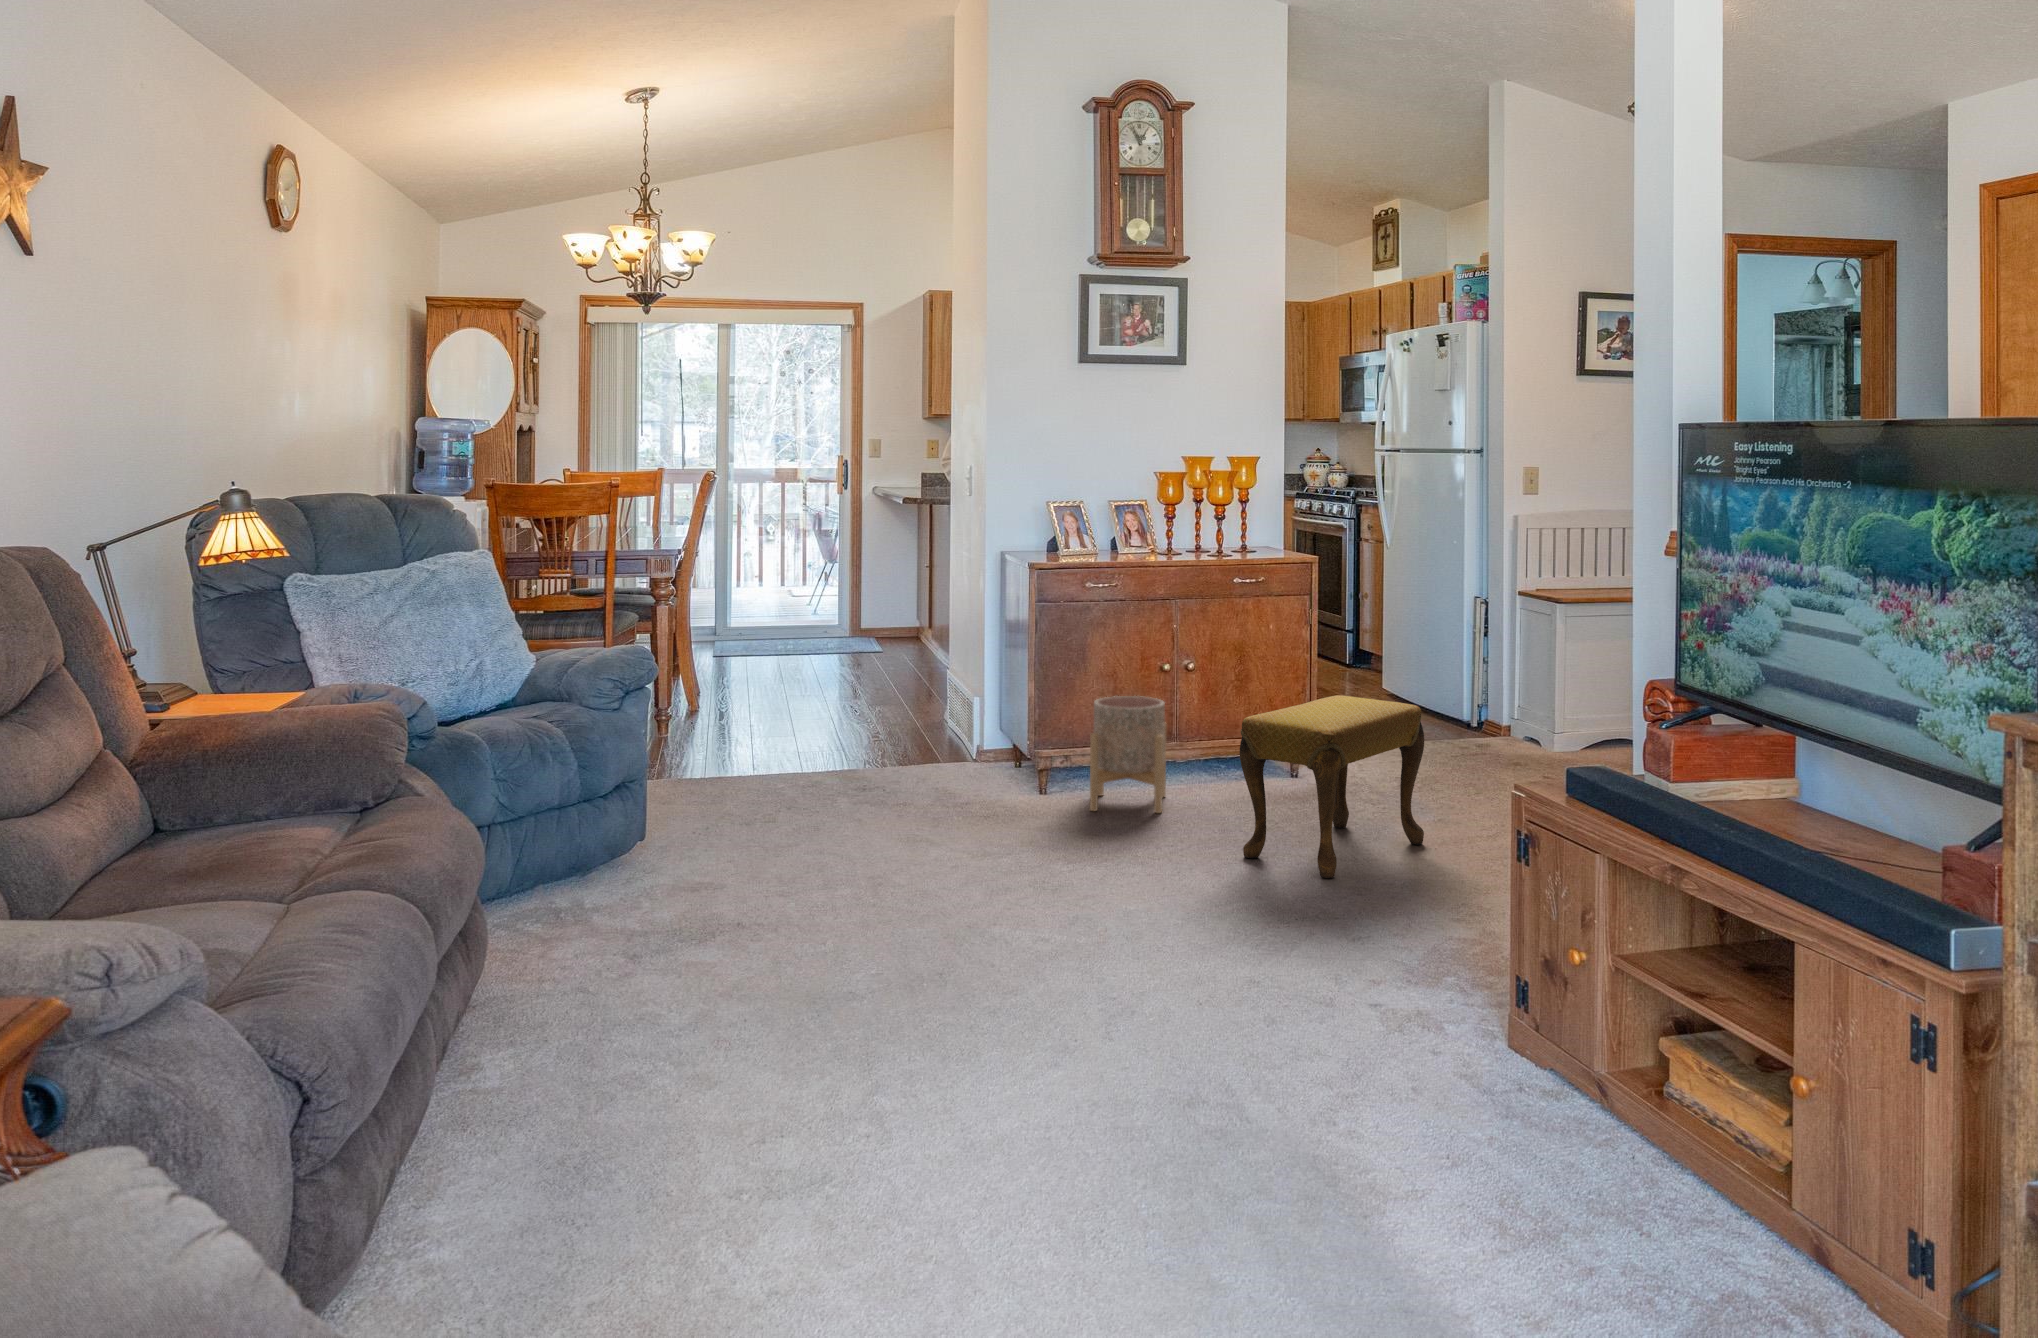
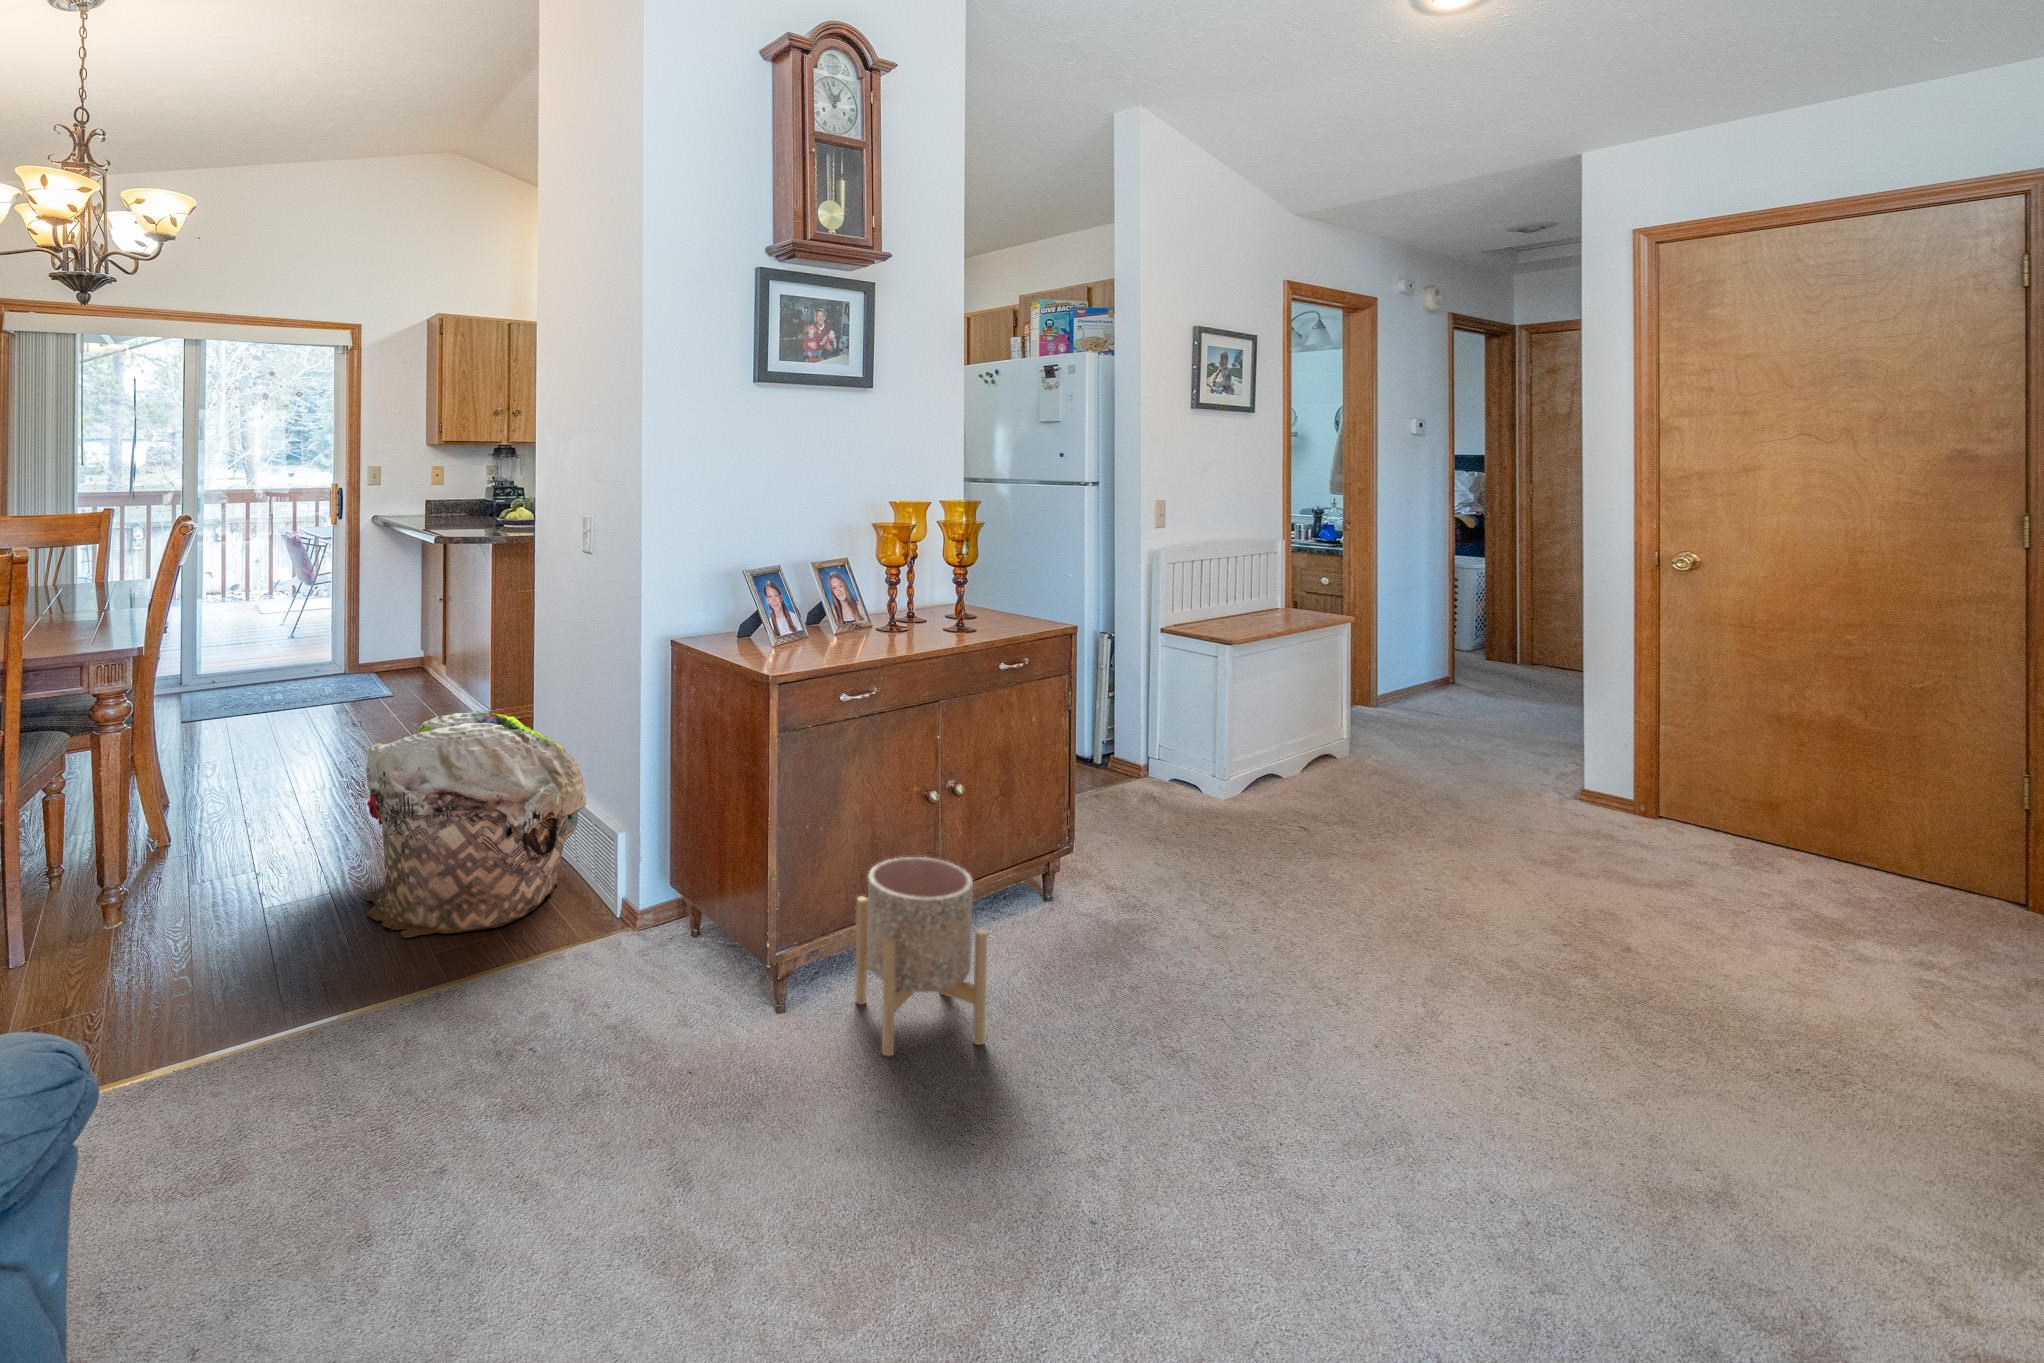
laundry basket: none [806,607,960,753] -> present [365,710,586,938]
footstool: present [1240,695,1424,878] -> none [1219,859,1432,1229]

